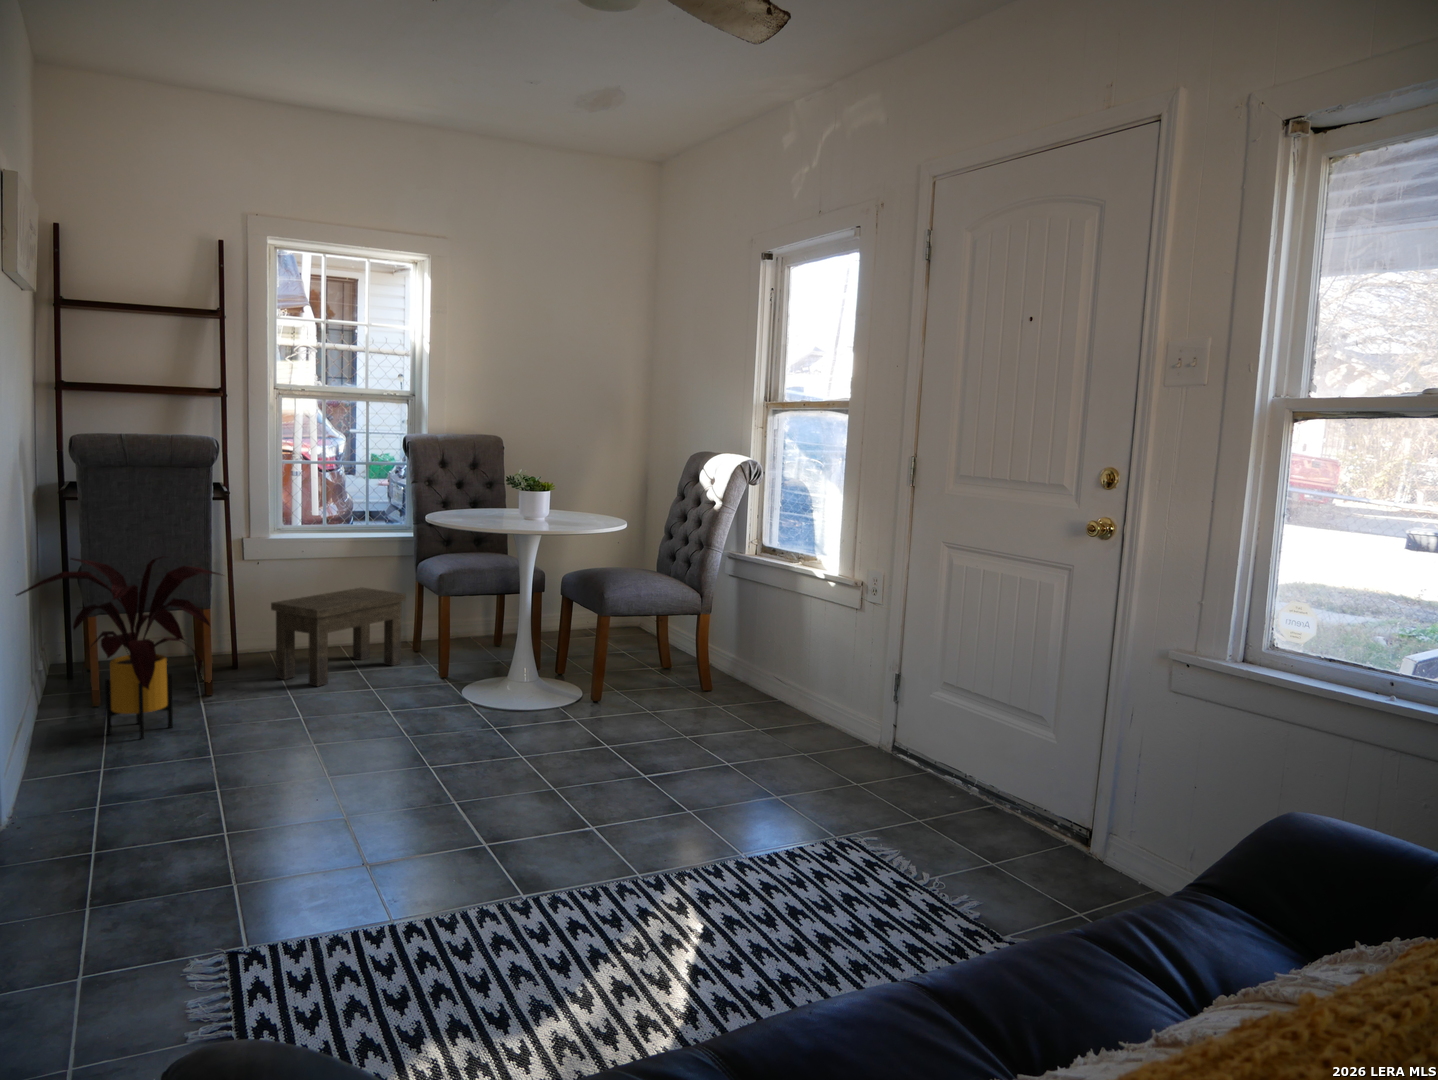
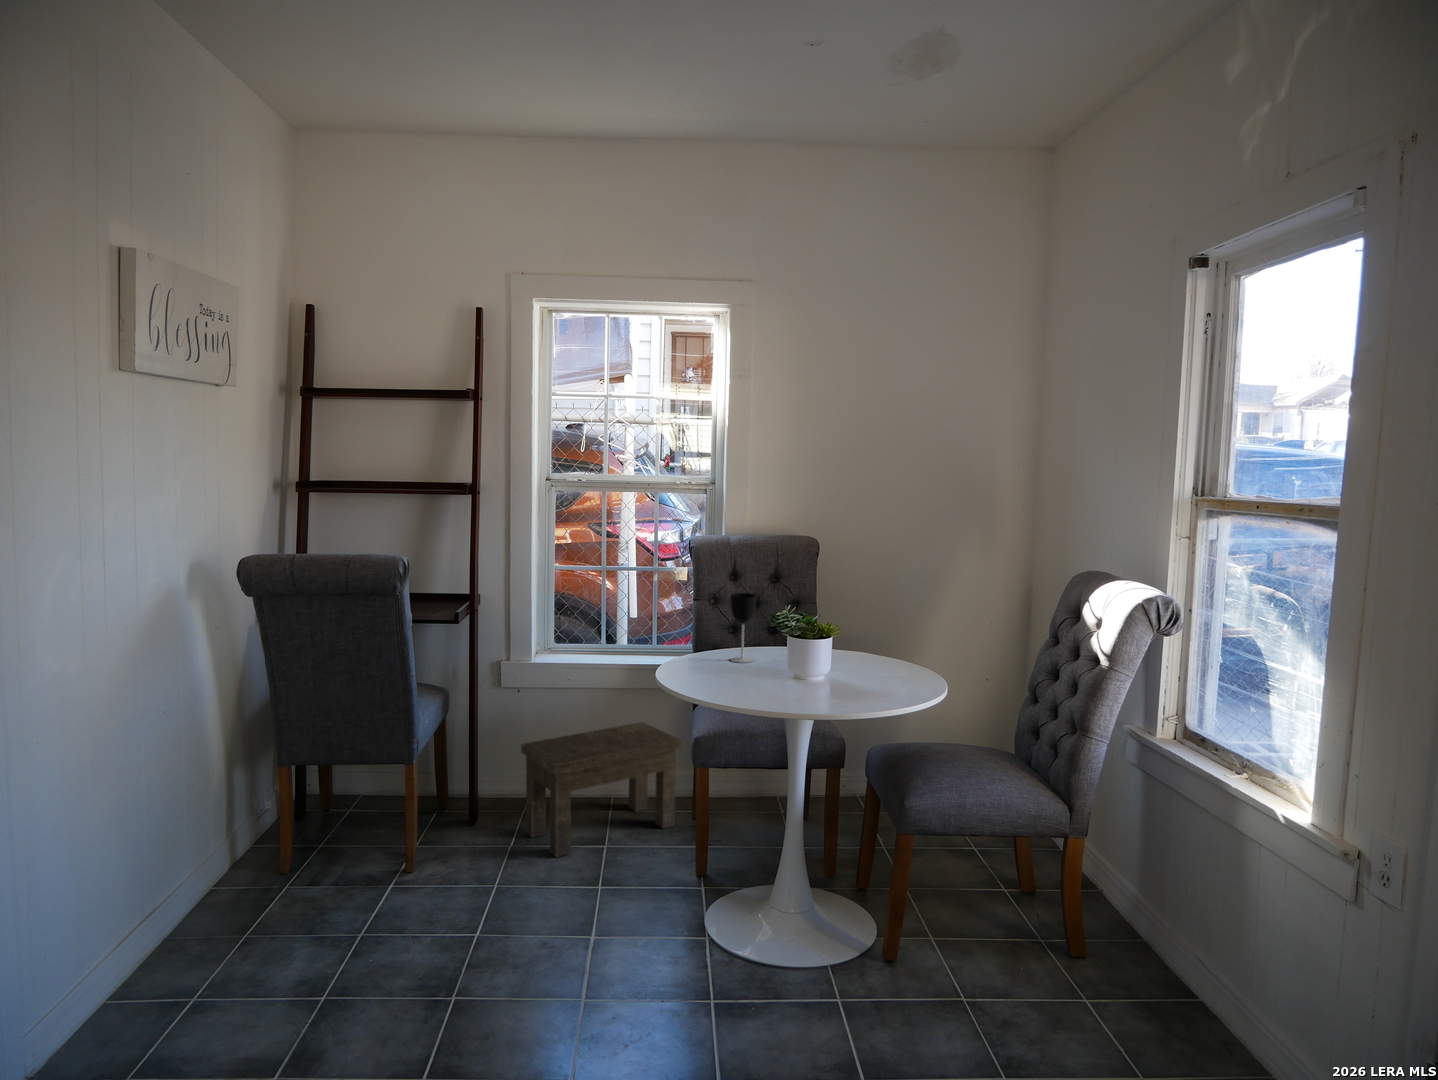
wine glass: none [464,468,485,519] -> present [730,593,757,663]
house plant: present [16,557,220,739] -> none [191,697,438,929]

